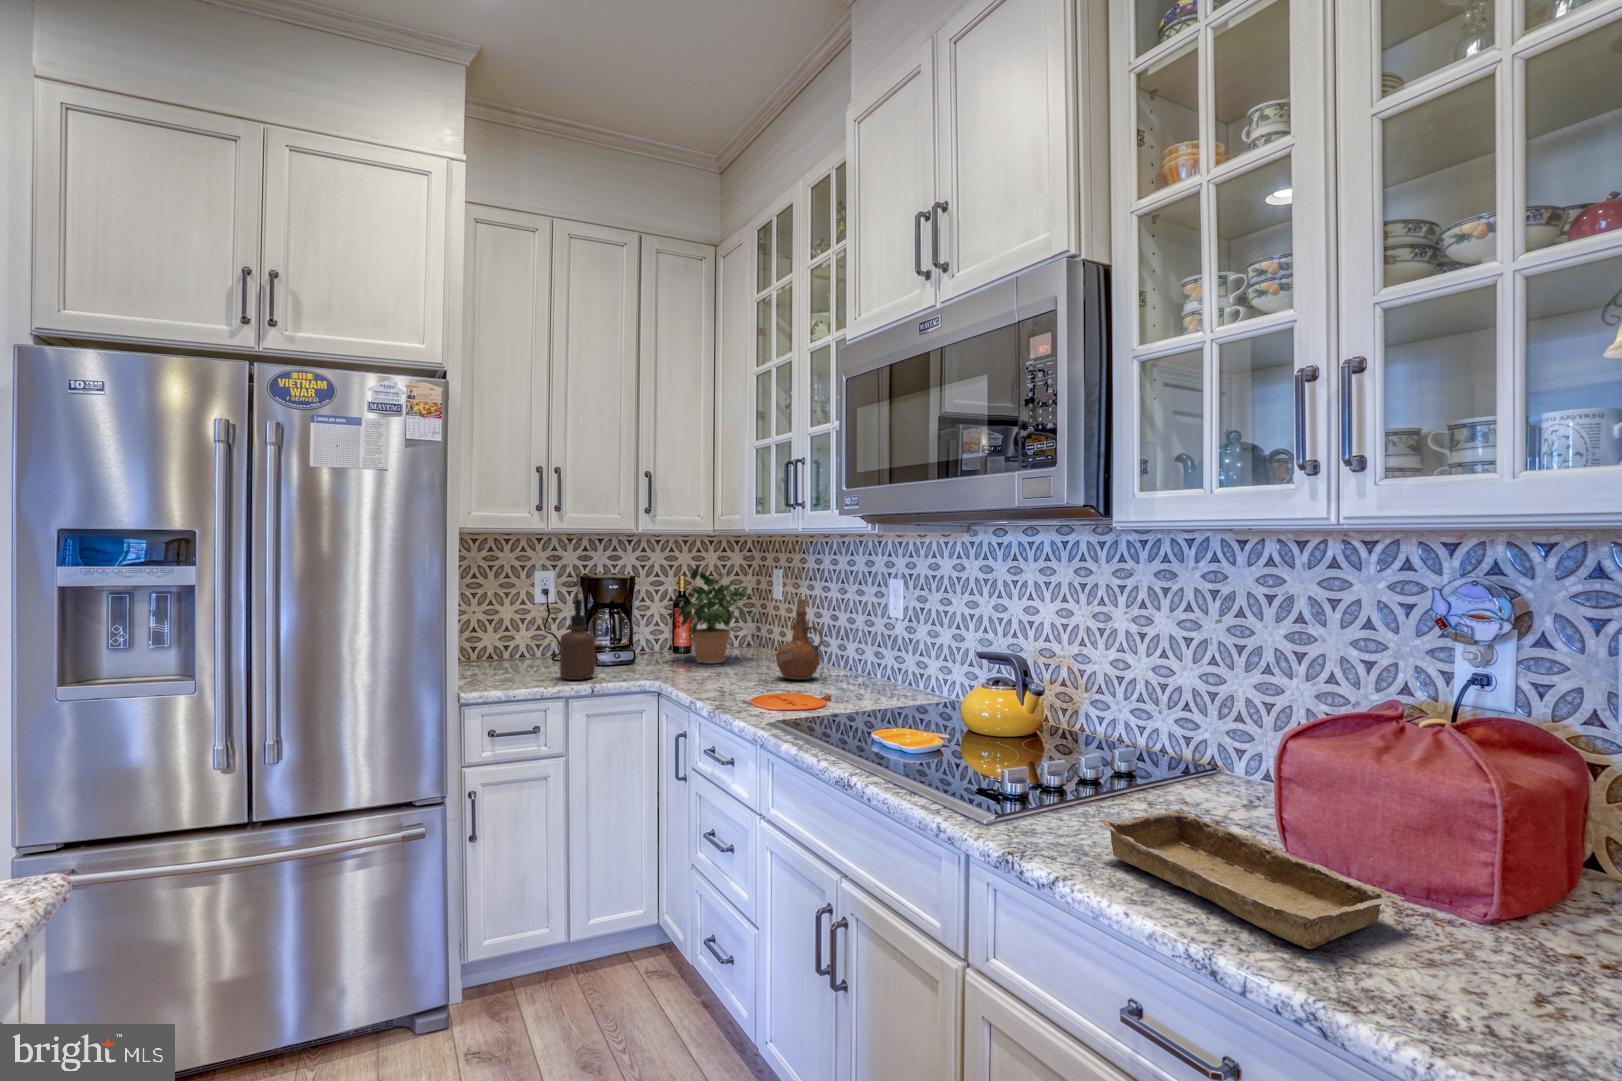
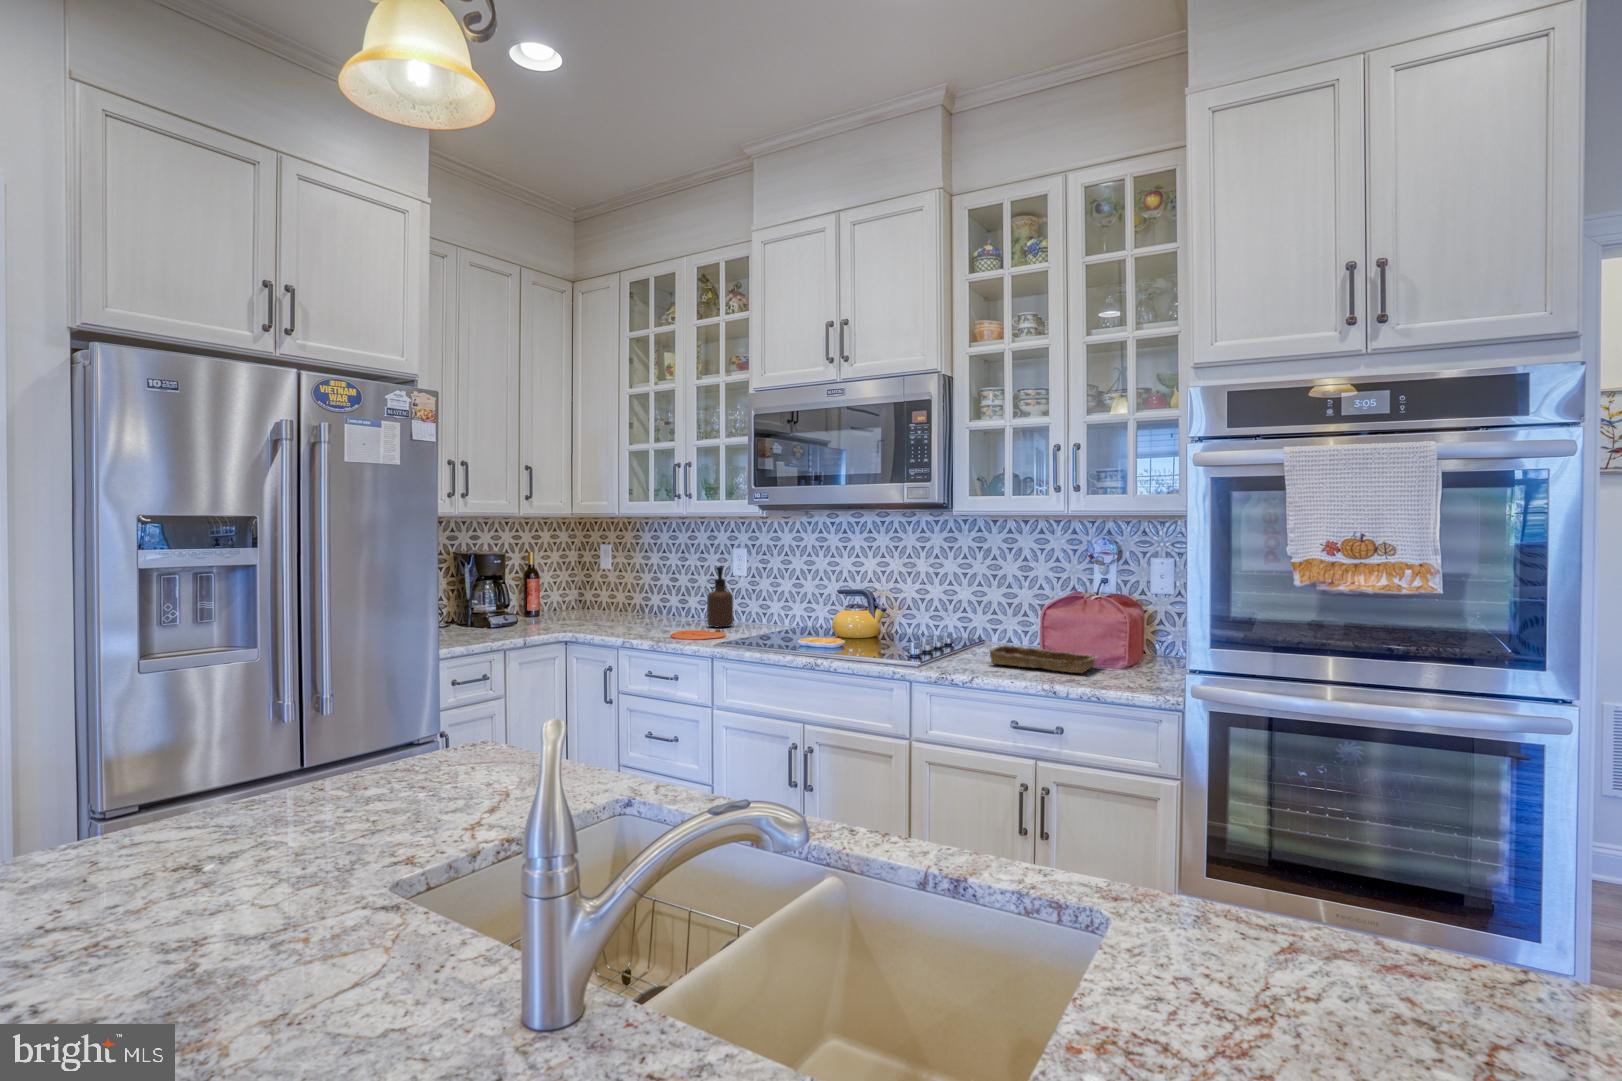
potted plant: present [670,566,756,664] -> none [540,542,614,621]
soap dispenser: present [560,599,595,680] -> present [707,566,733,627]
ceramic pitcher: present [776,599,823,680] -> none [659,565,693,624]

